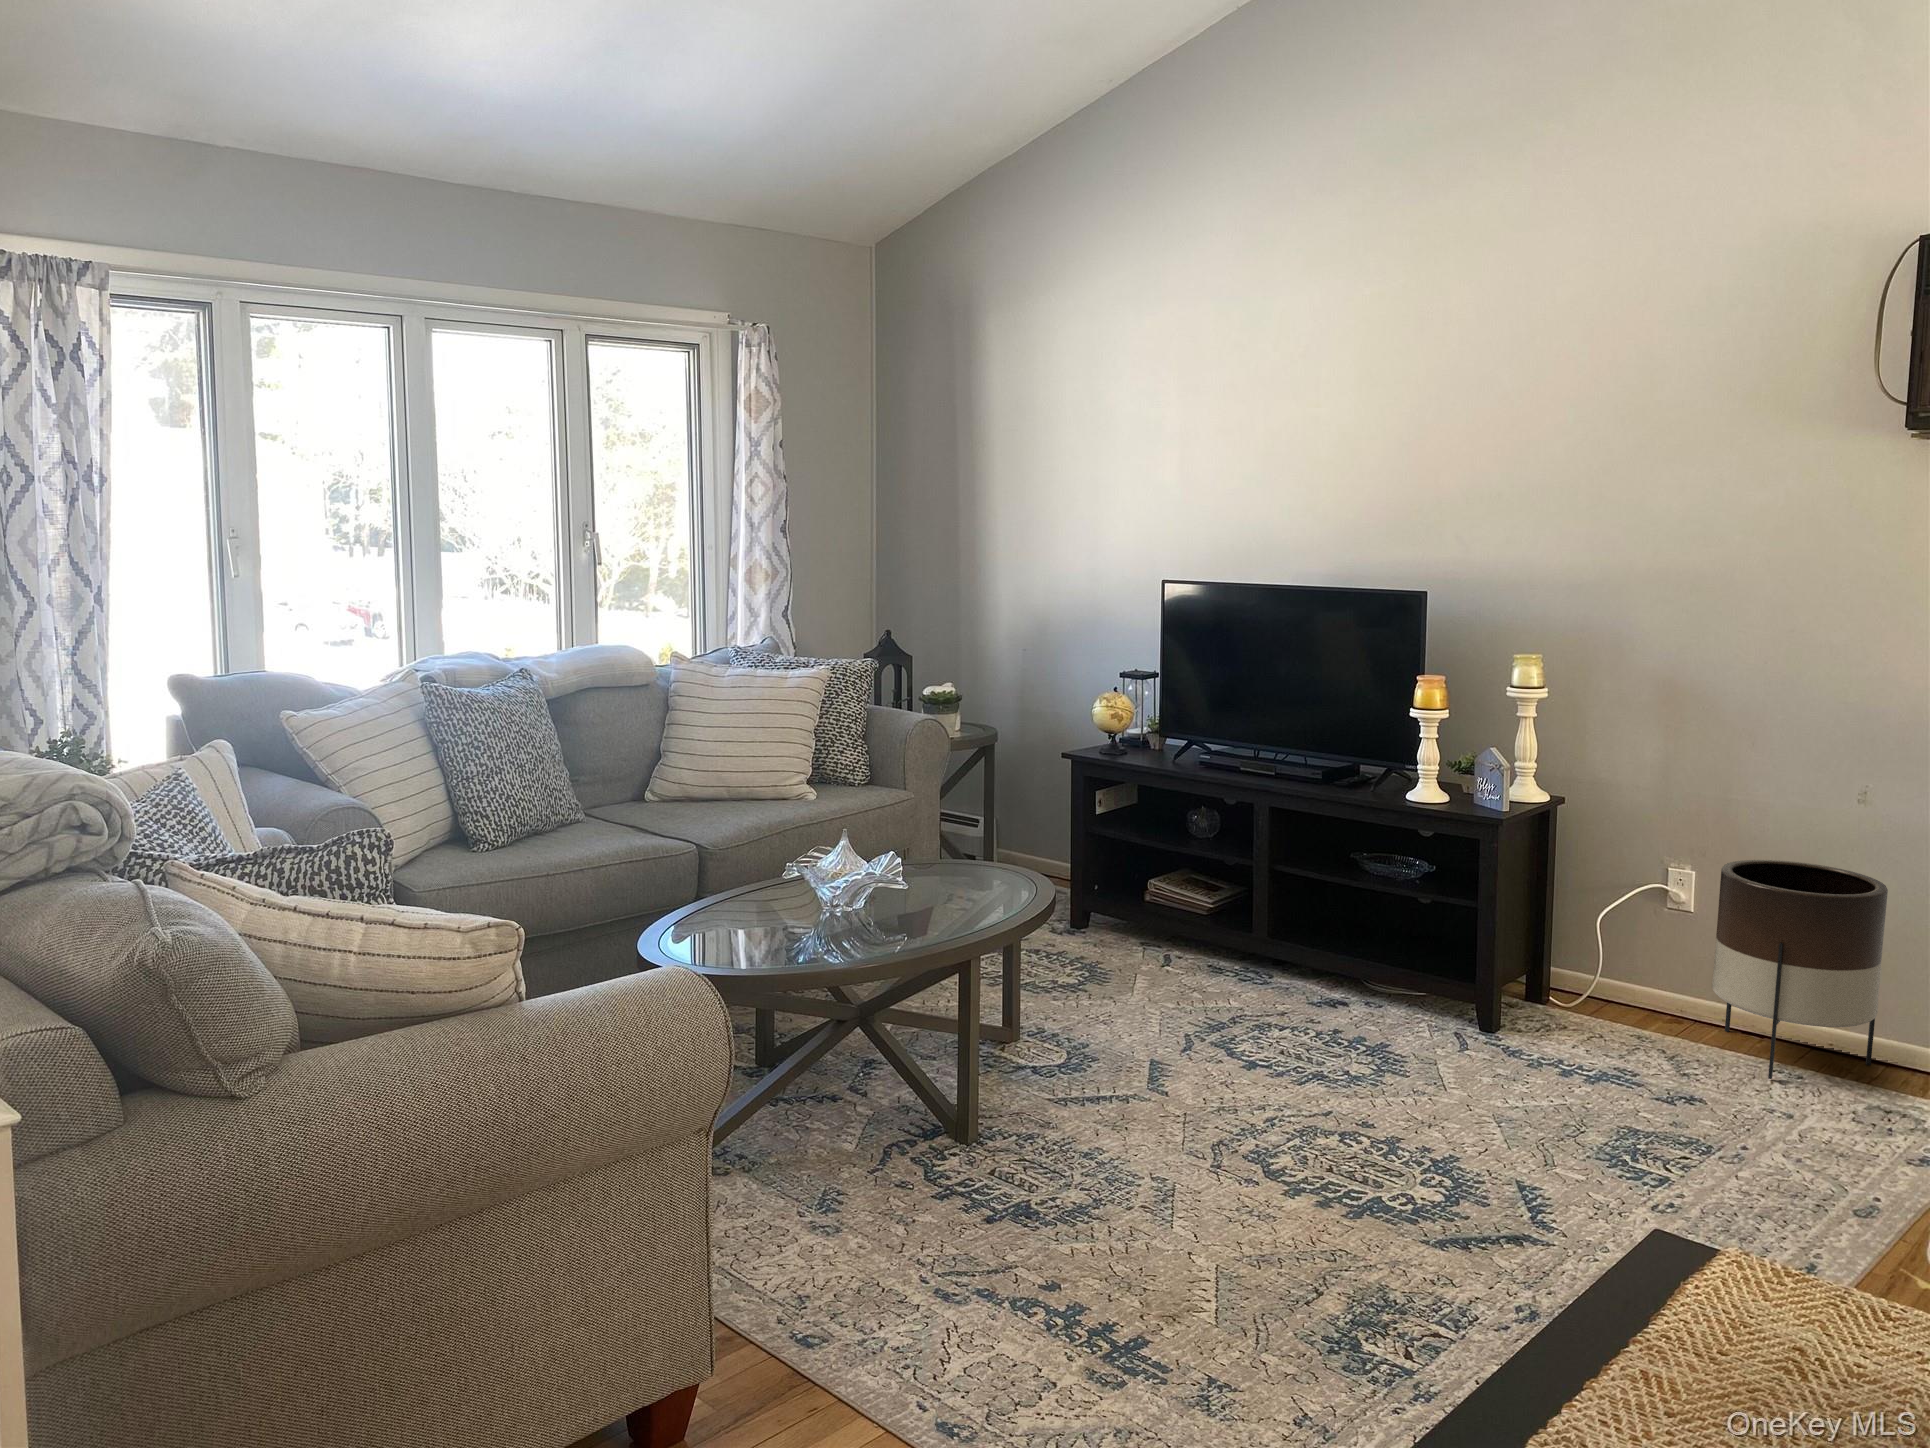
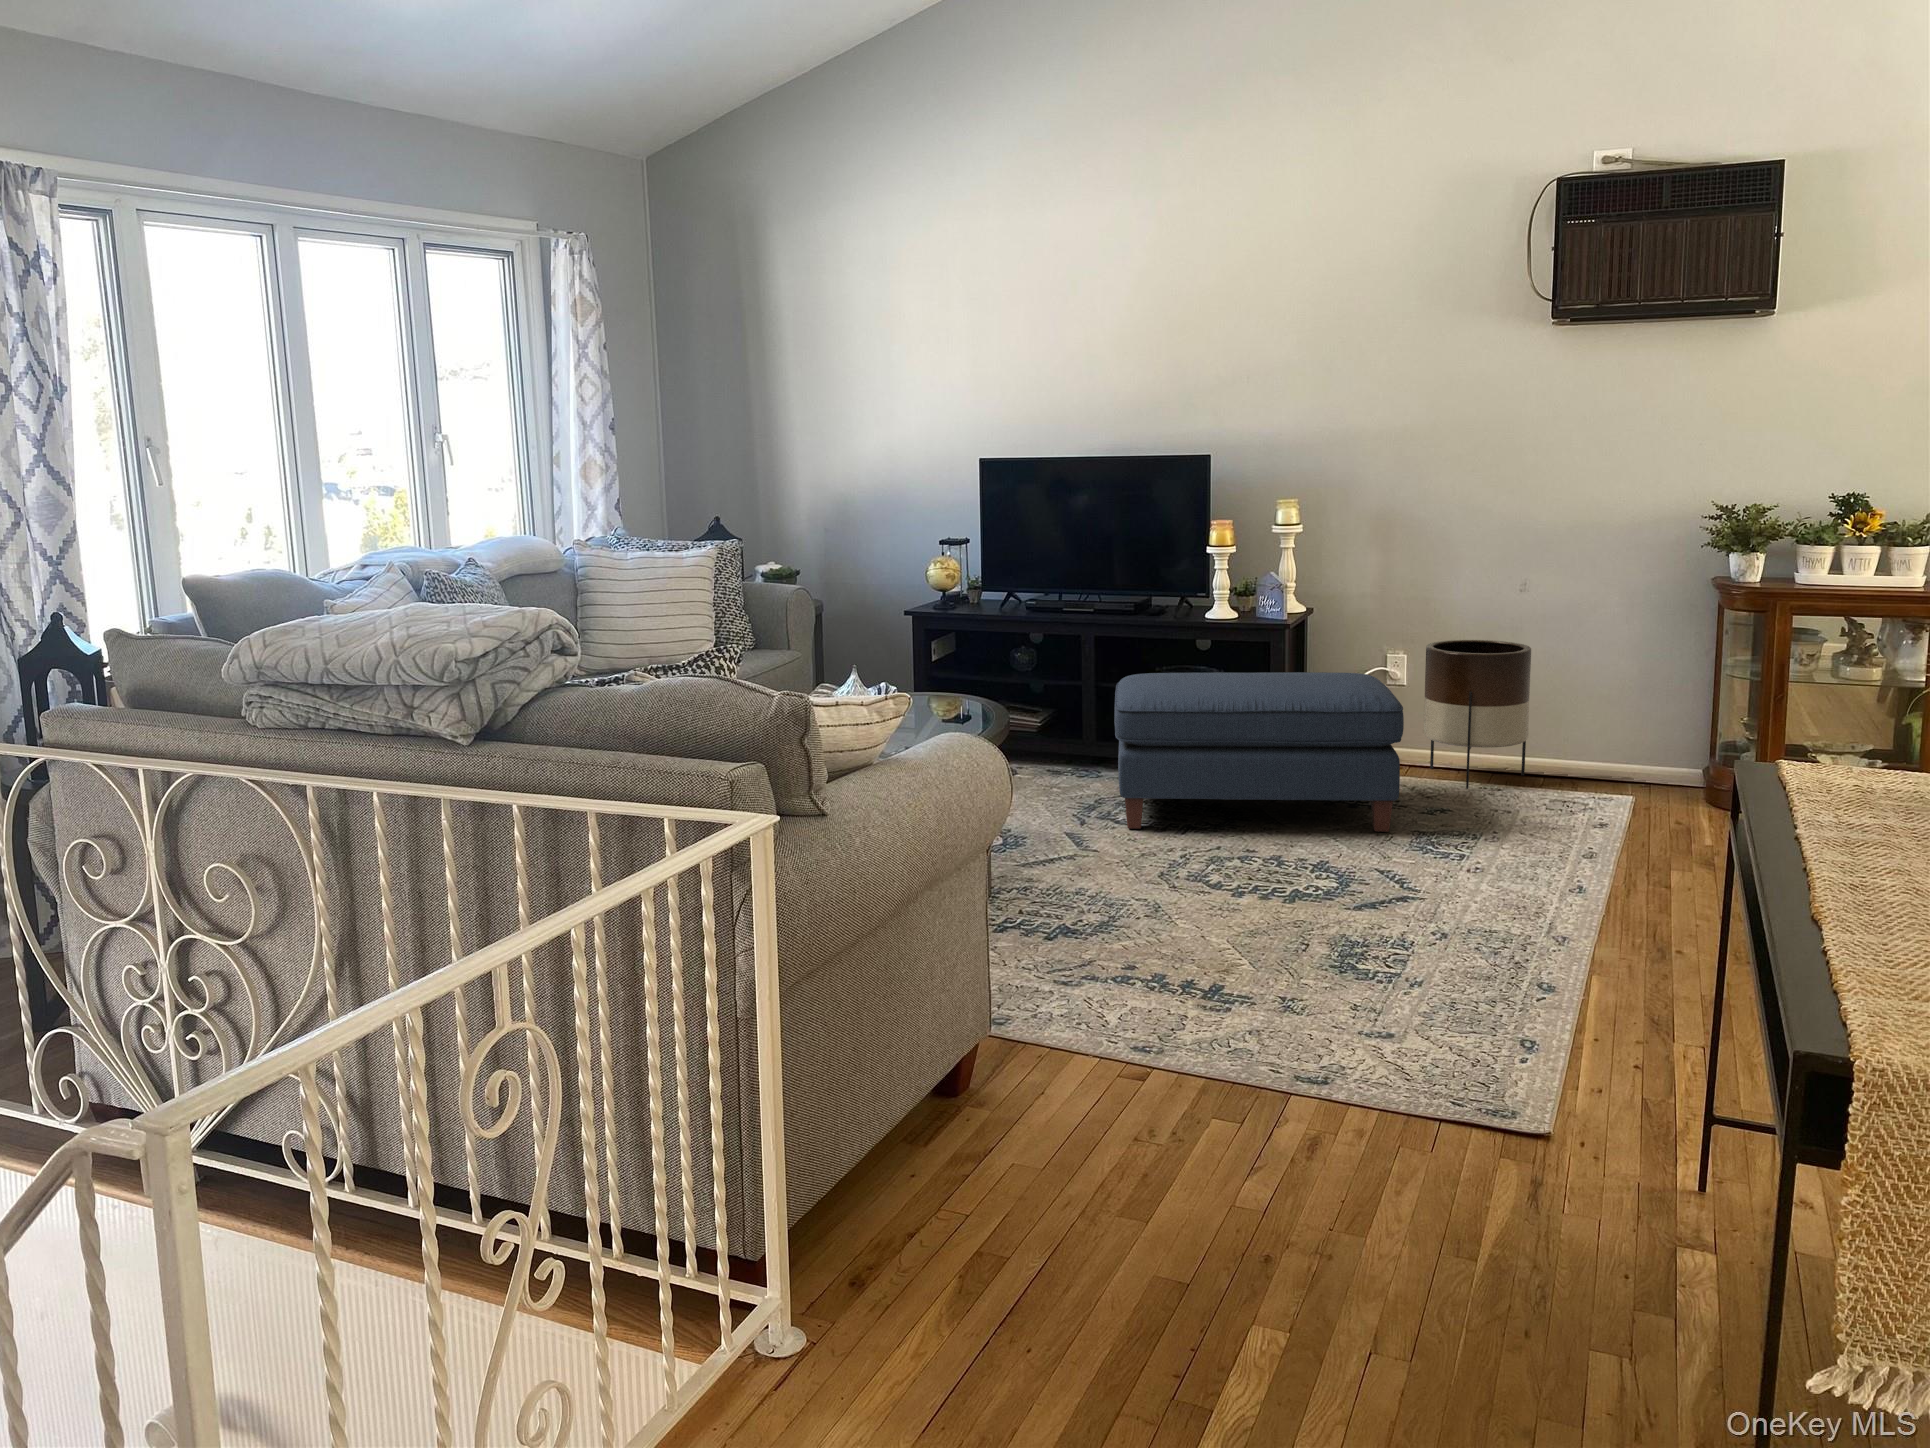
ottoman: none [1234,867,1648,1146] -> present [1114,672,1404,832]

